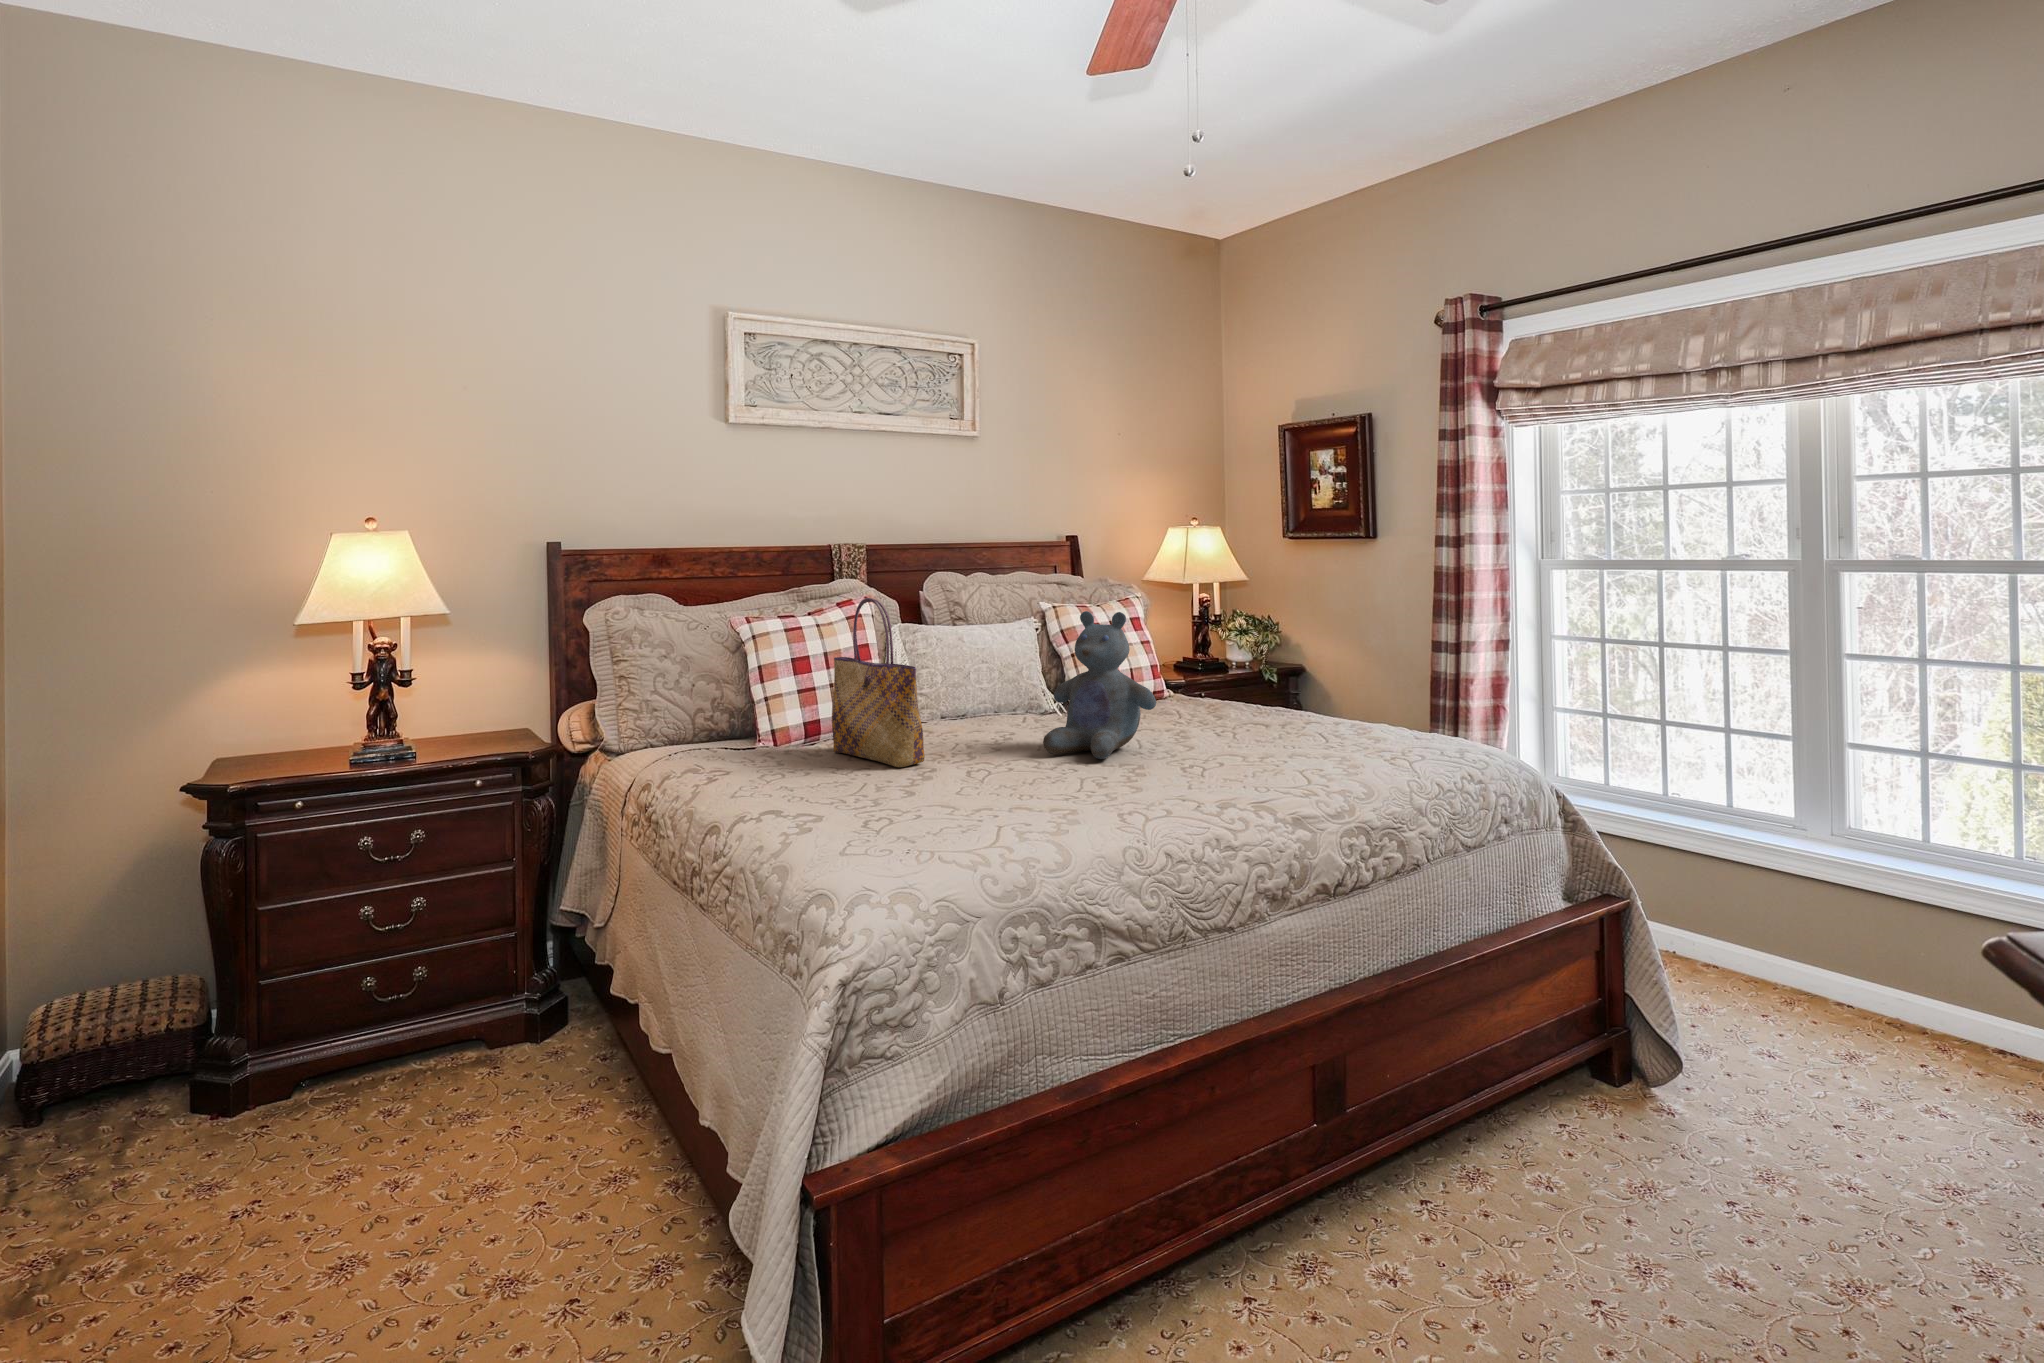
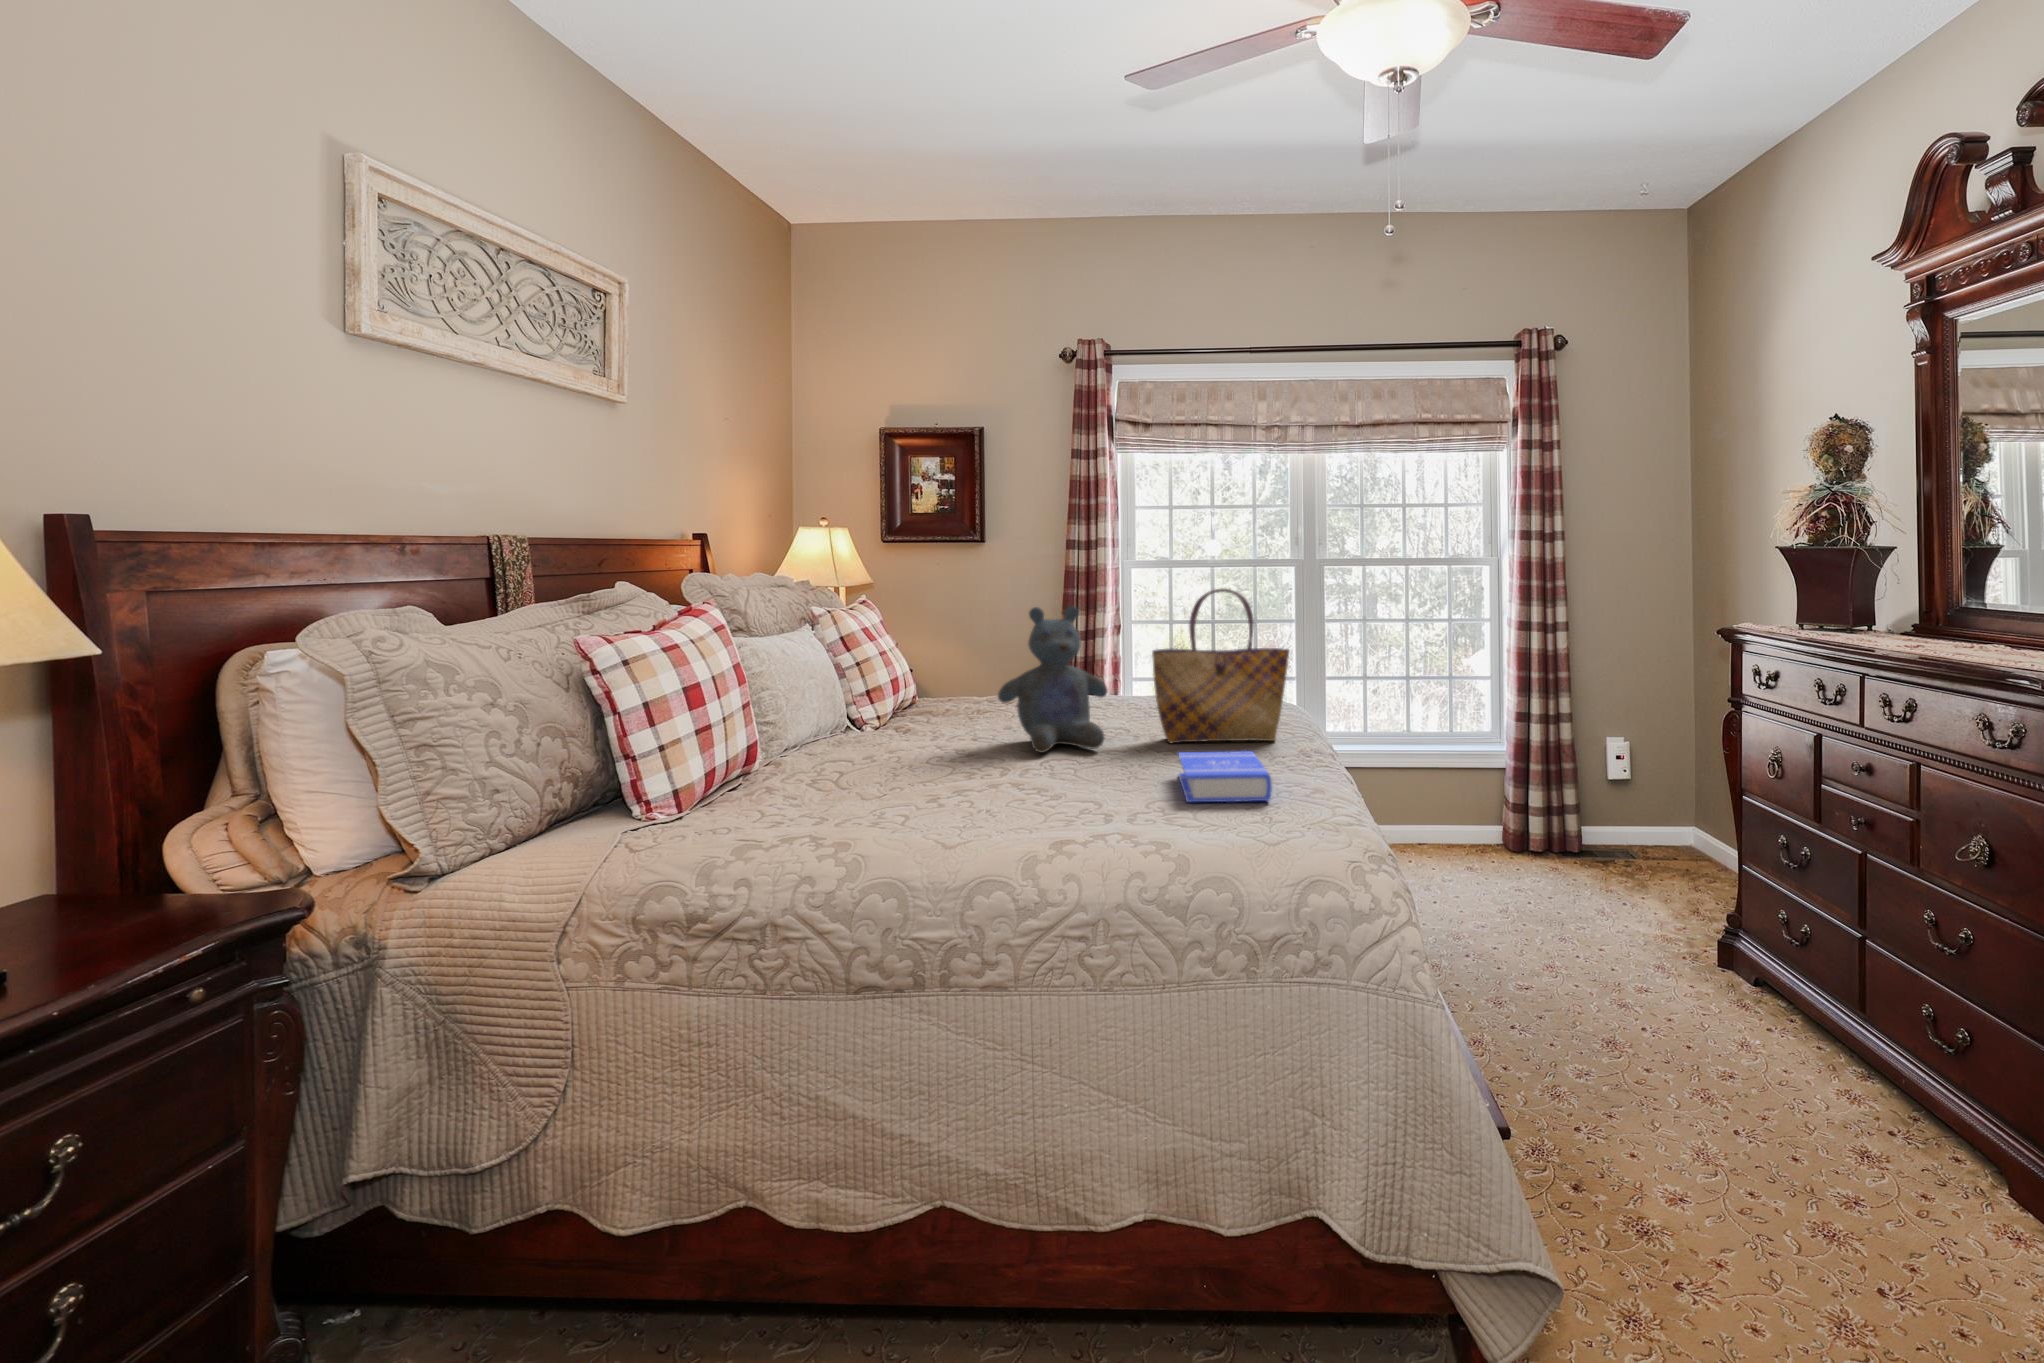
tote bag: present [832,598,925,767] -> present [1152,589,1289,744]
book: none [987,769,1133,828] -> present [1178,751,1272,802]

